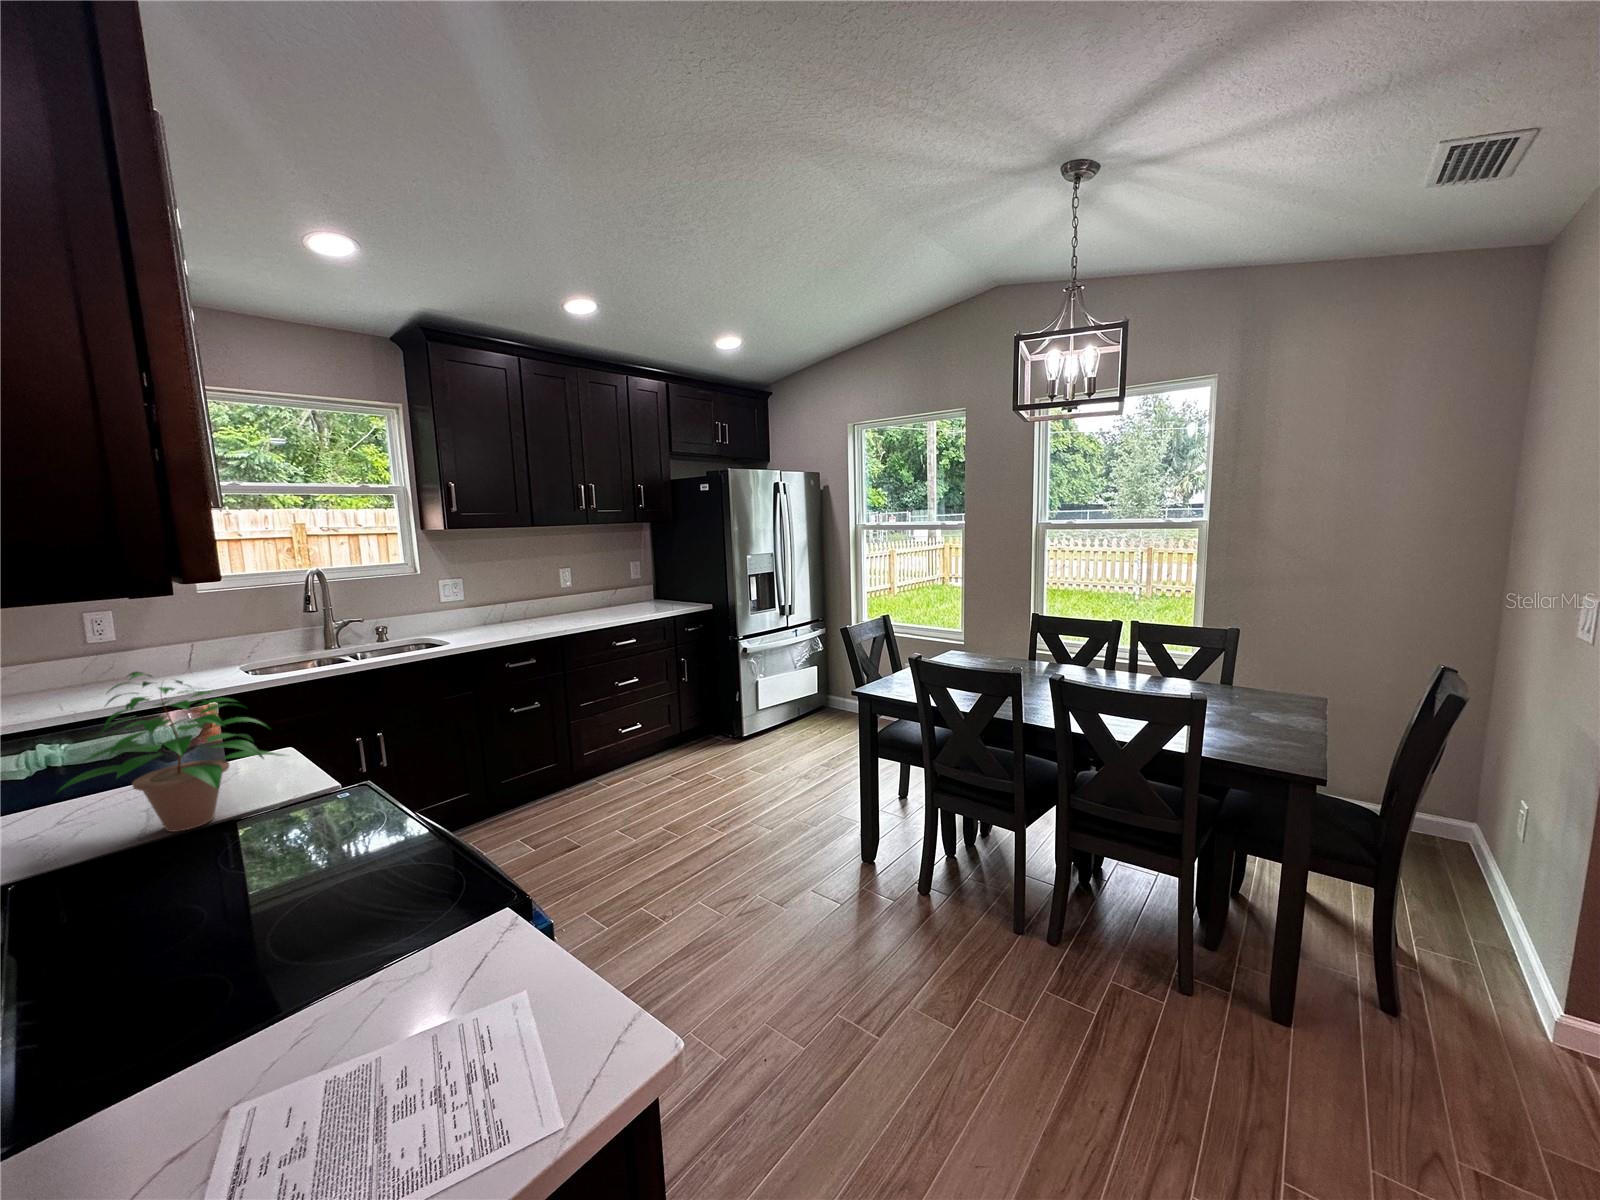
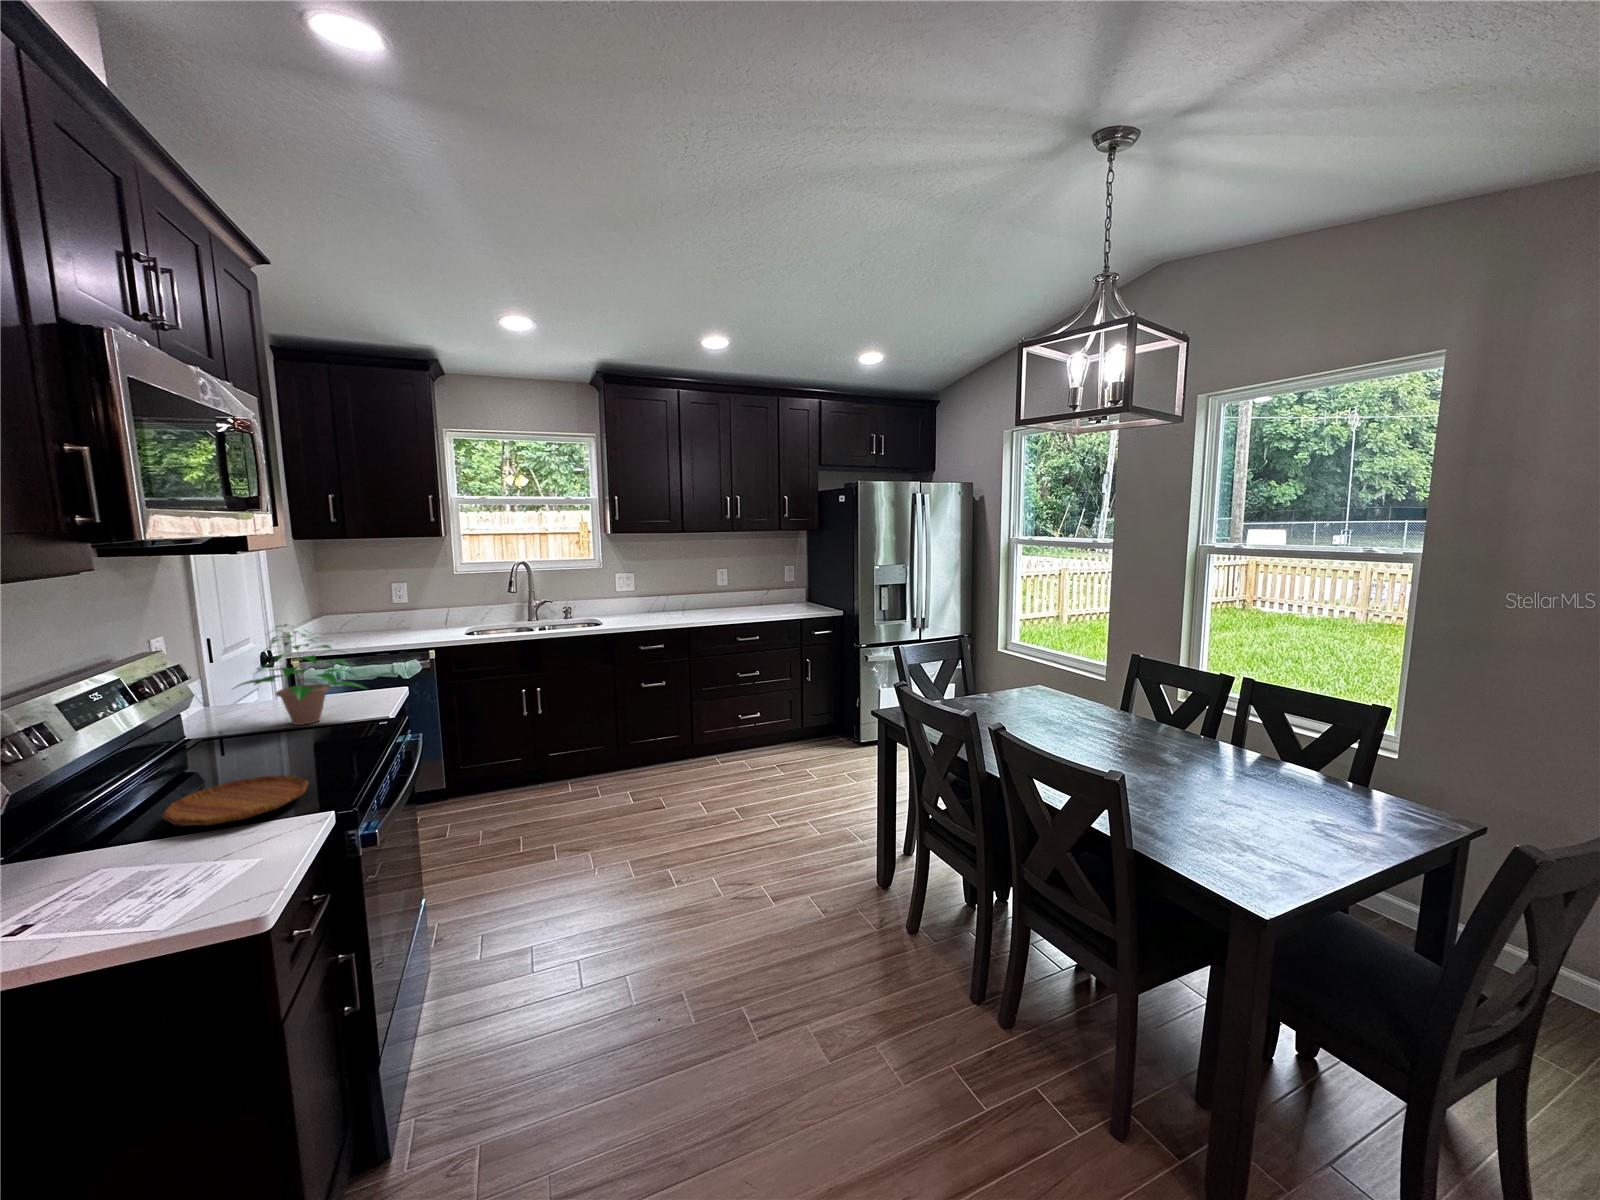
tray: none [195,894,429,1022] -> present [161,776,308,826]

